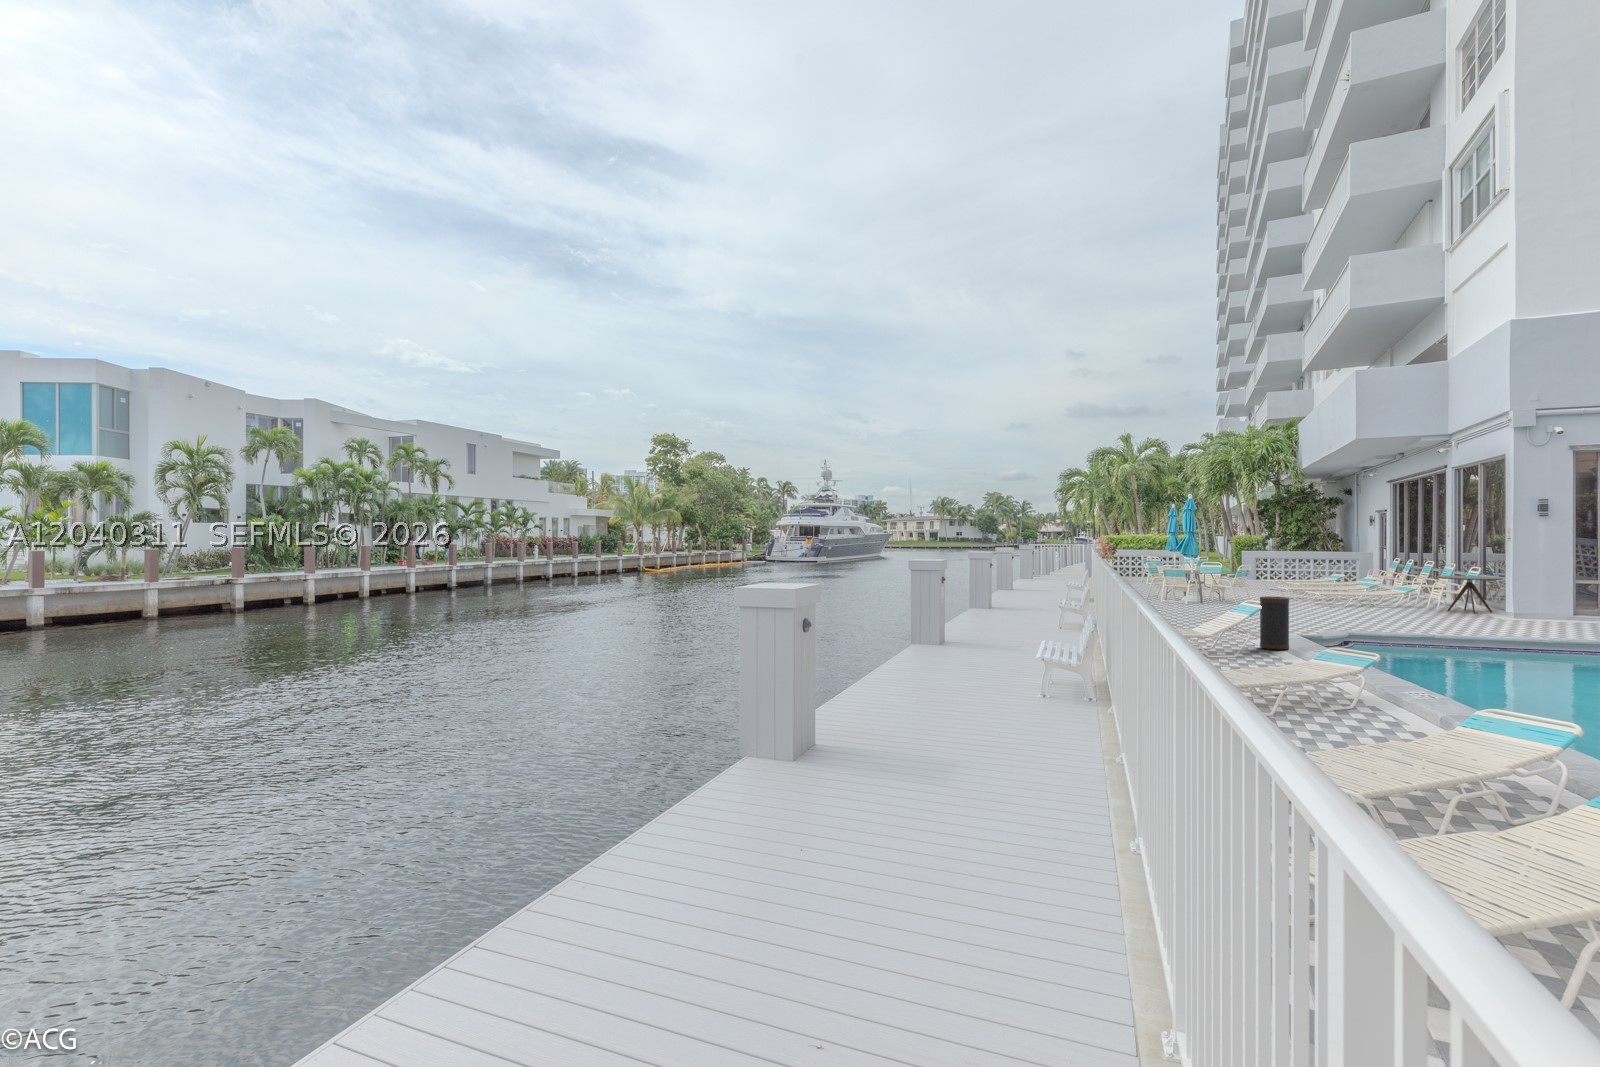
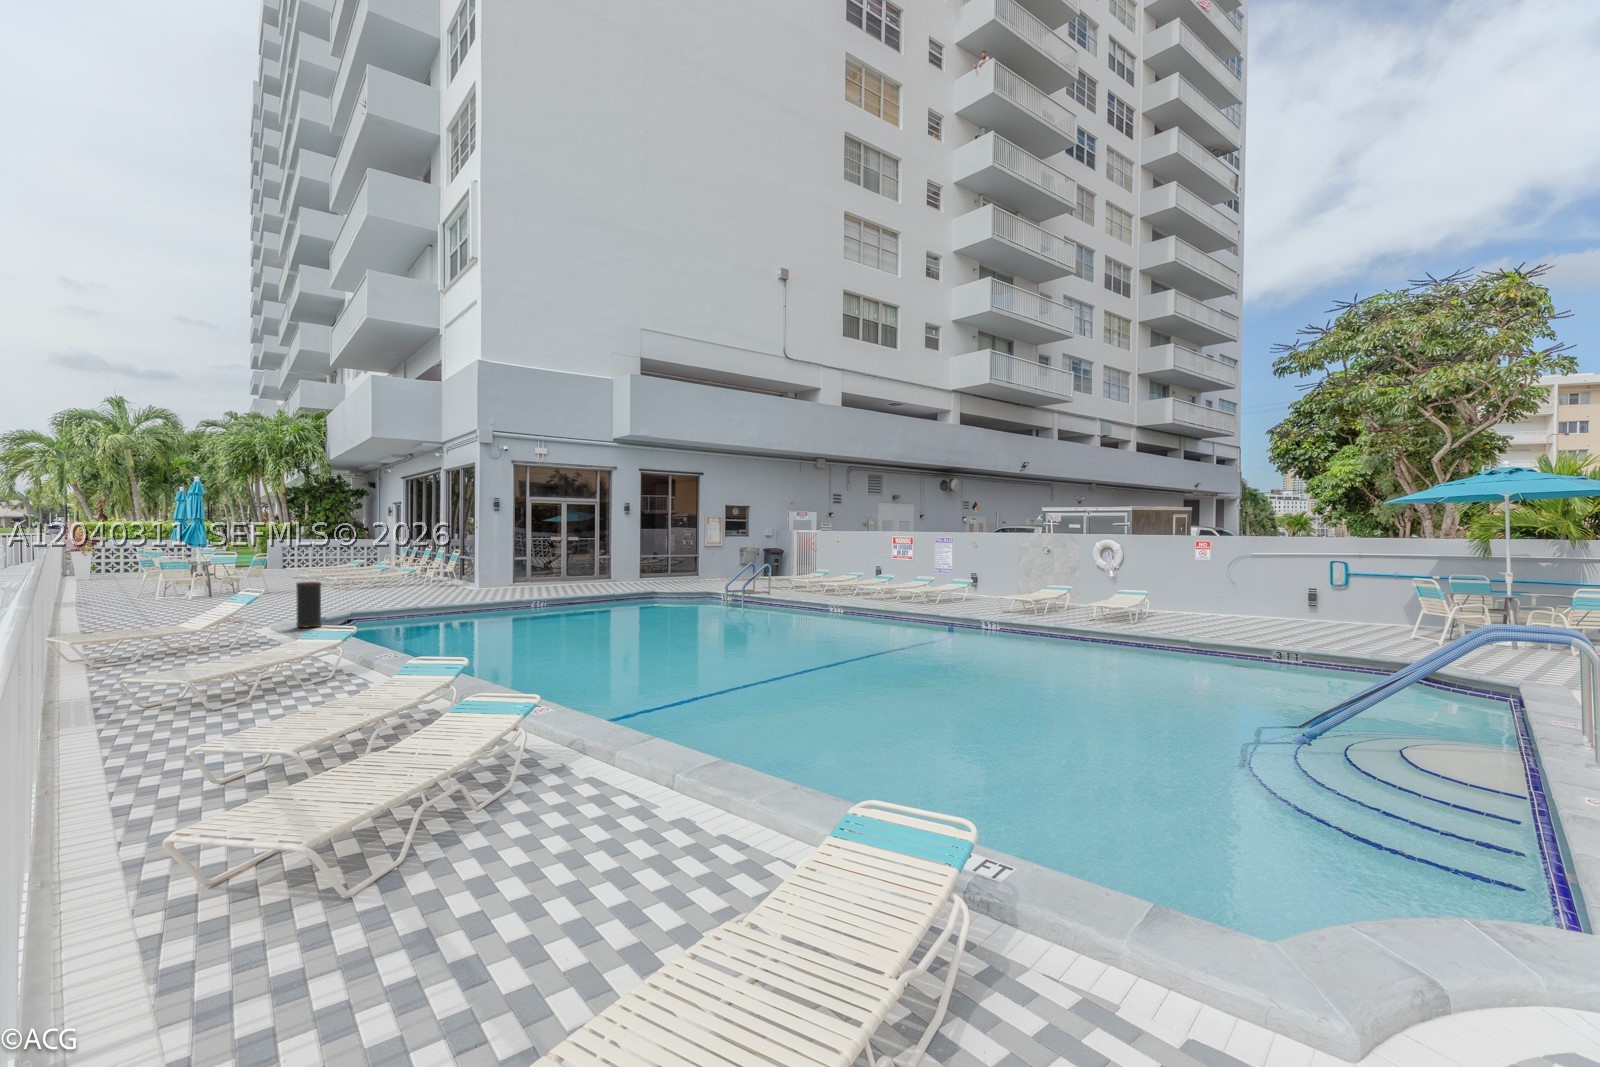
round table: present [1438,576,1503,614] -> none [434,558,477,587]

